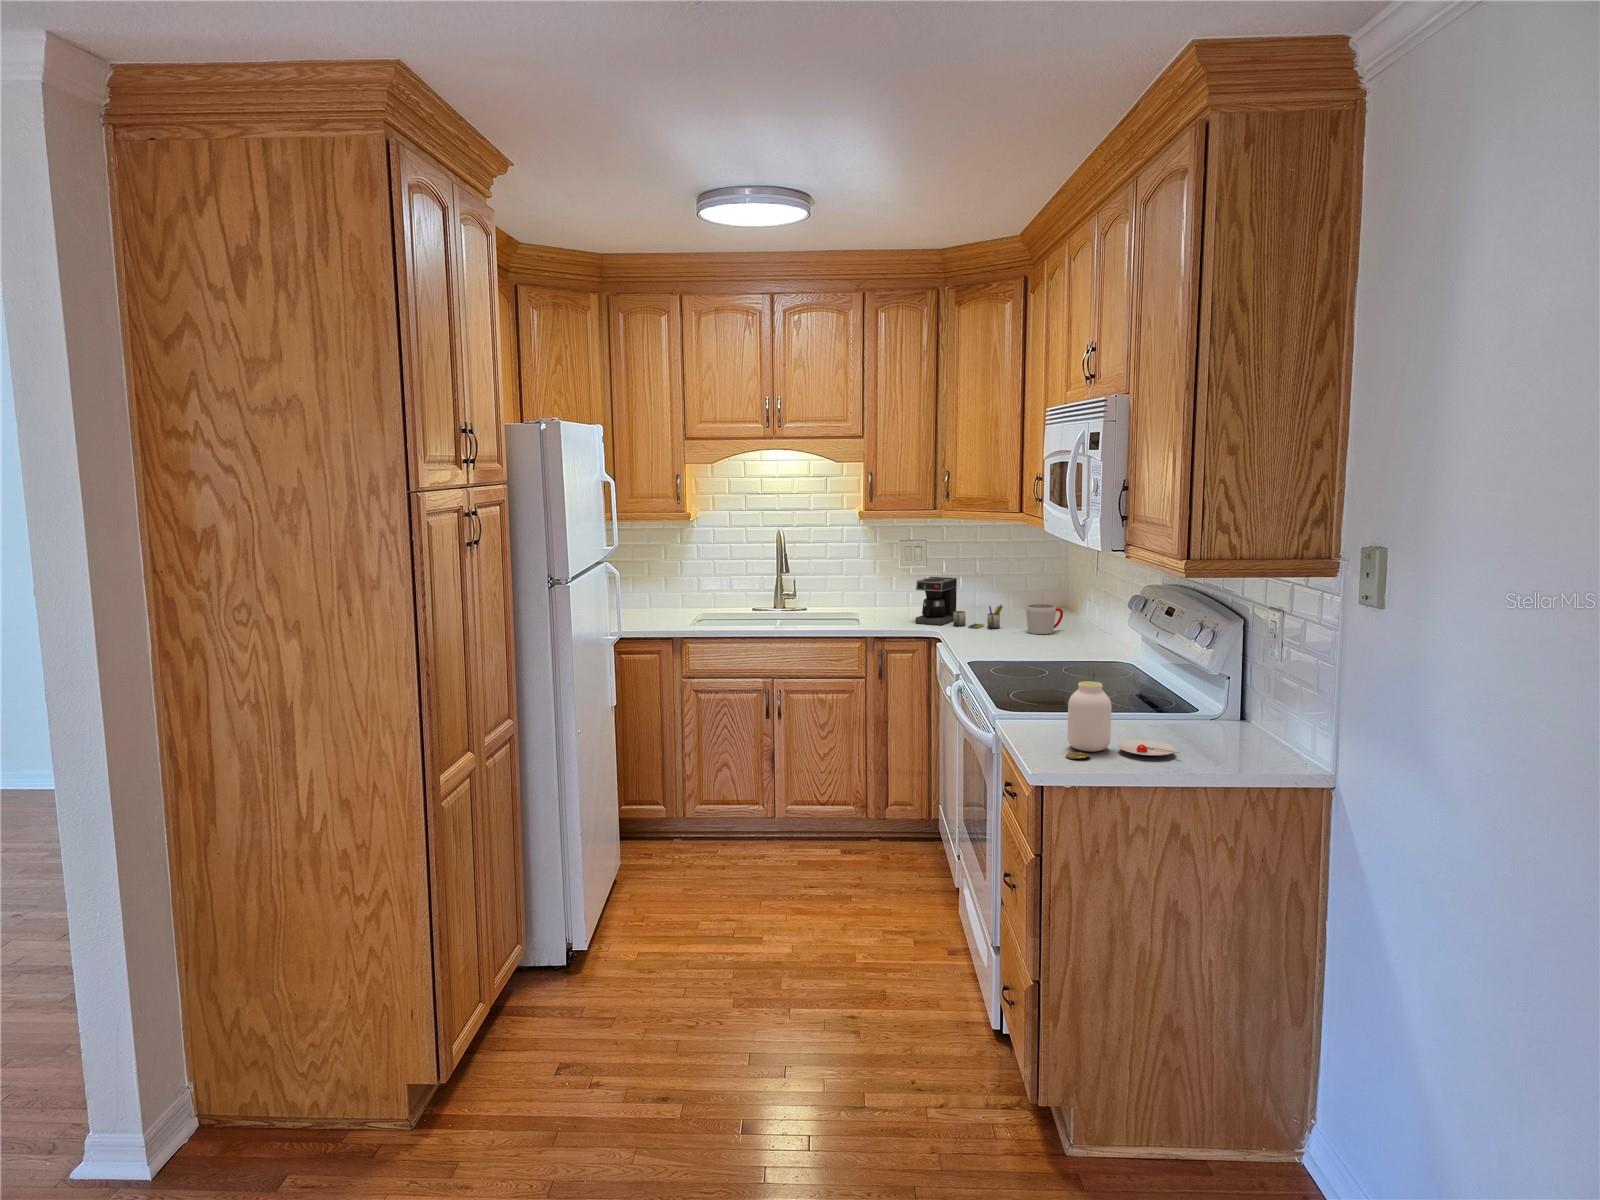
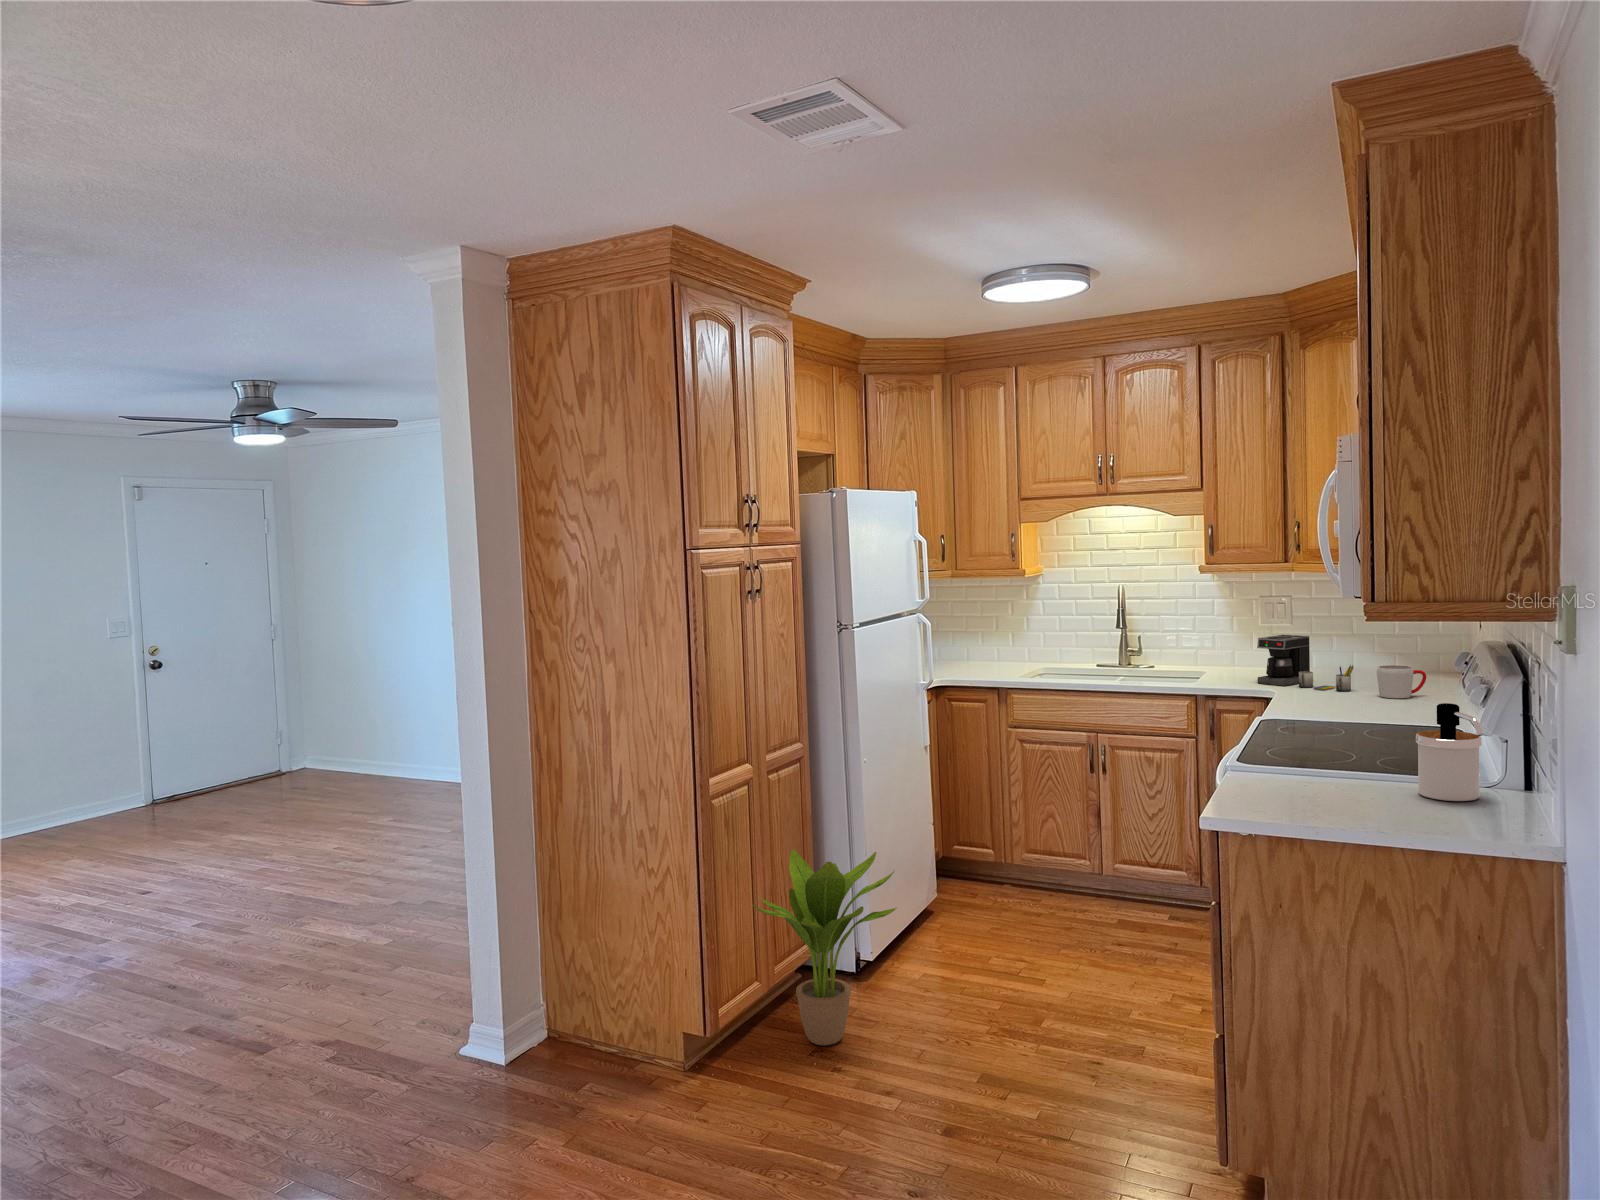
soap dispenser: none [1174,648,1245,736] -> present [1416,703,1483,801]
jar: present [1066,681,1180,759] -> none [1254,731,1384,812]
potted plant: none [490,833,660,1059] -> present [752,849,897,1045]

